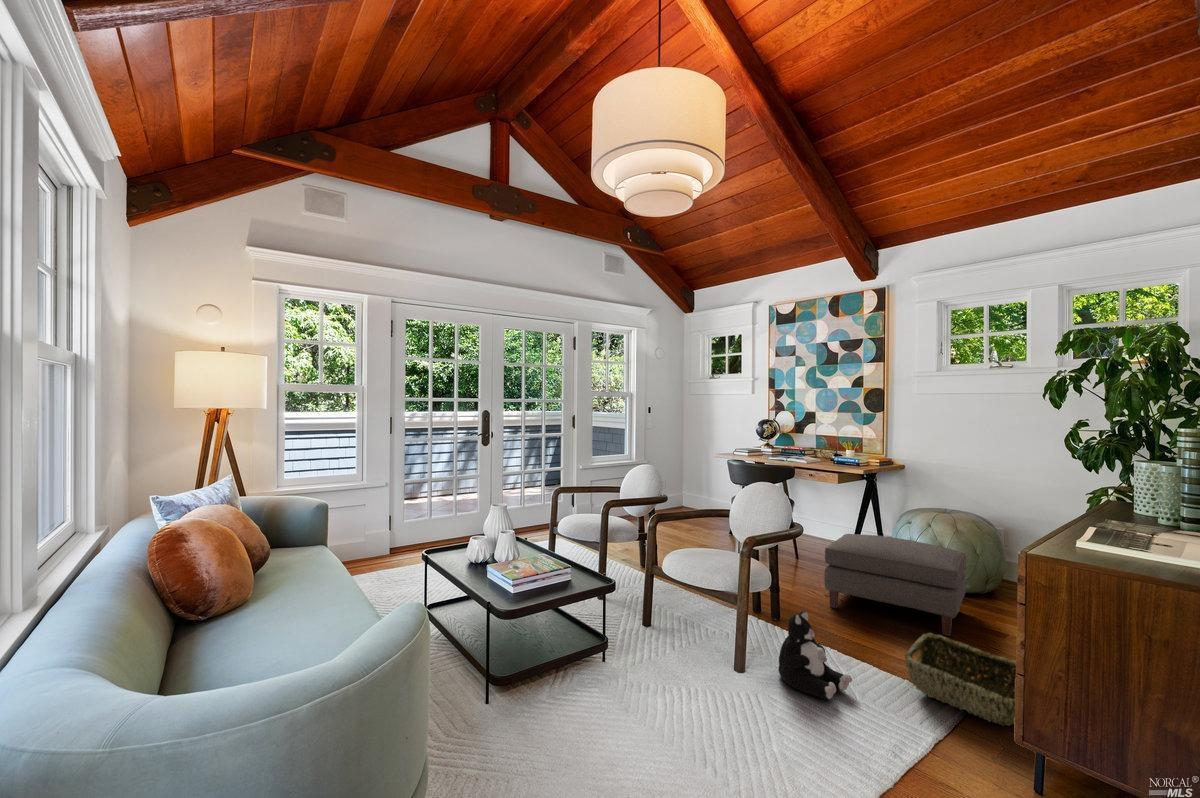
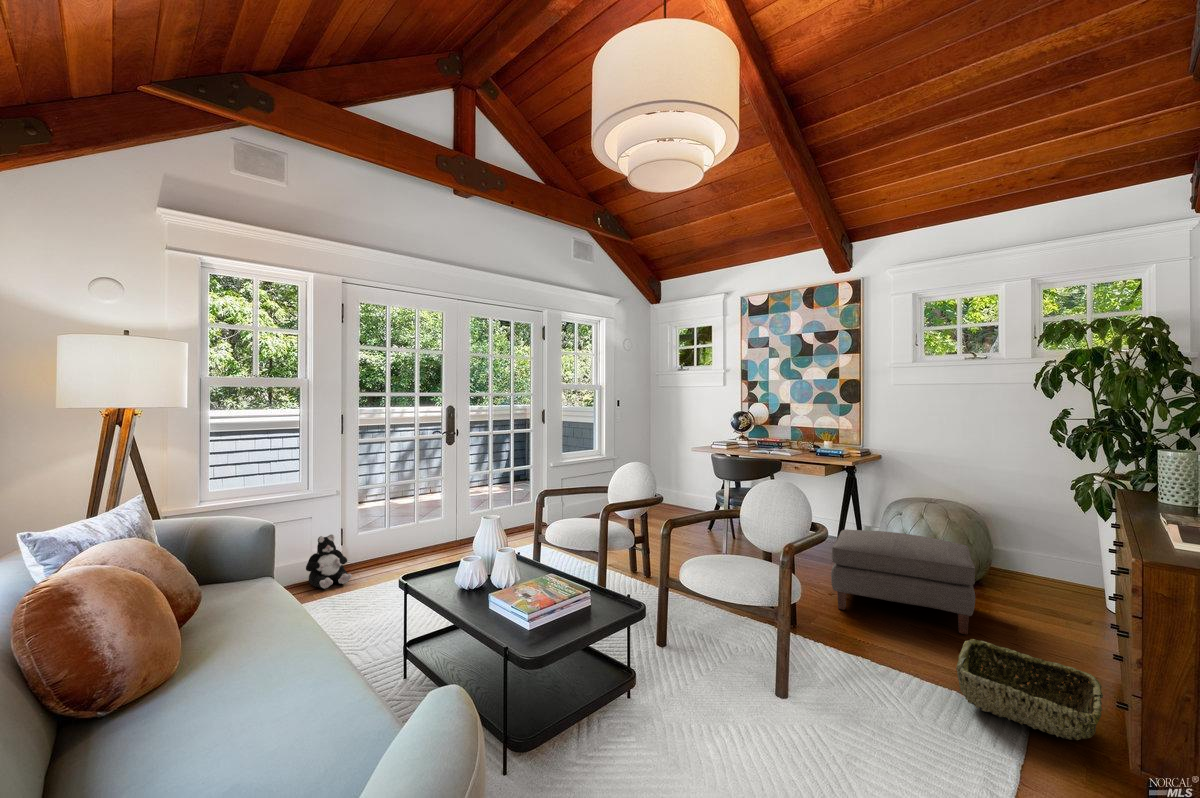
plush toy: present [778,611,852,699] -> present [306,535,352,589]

